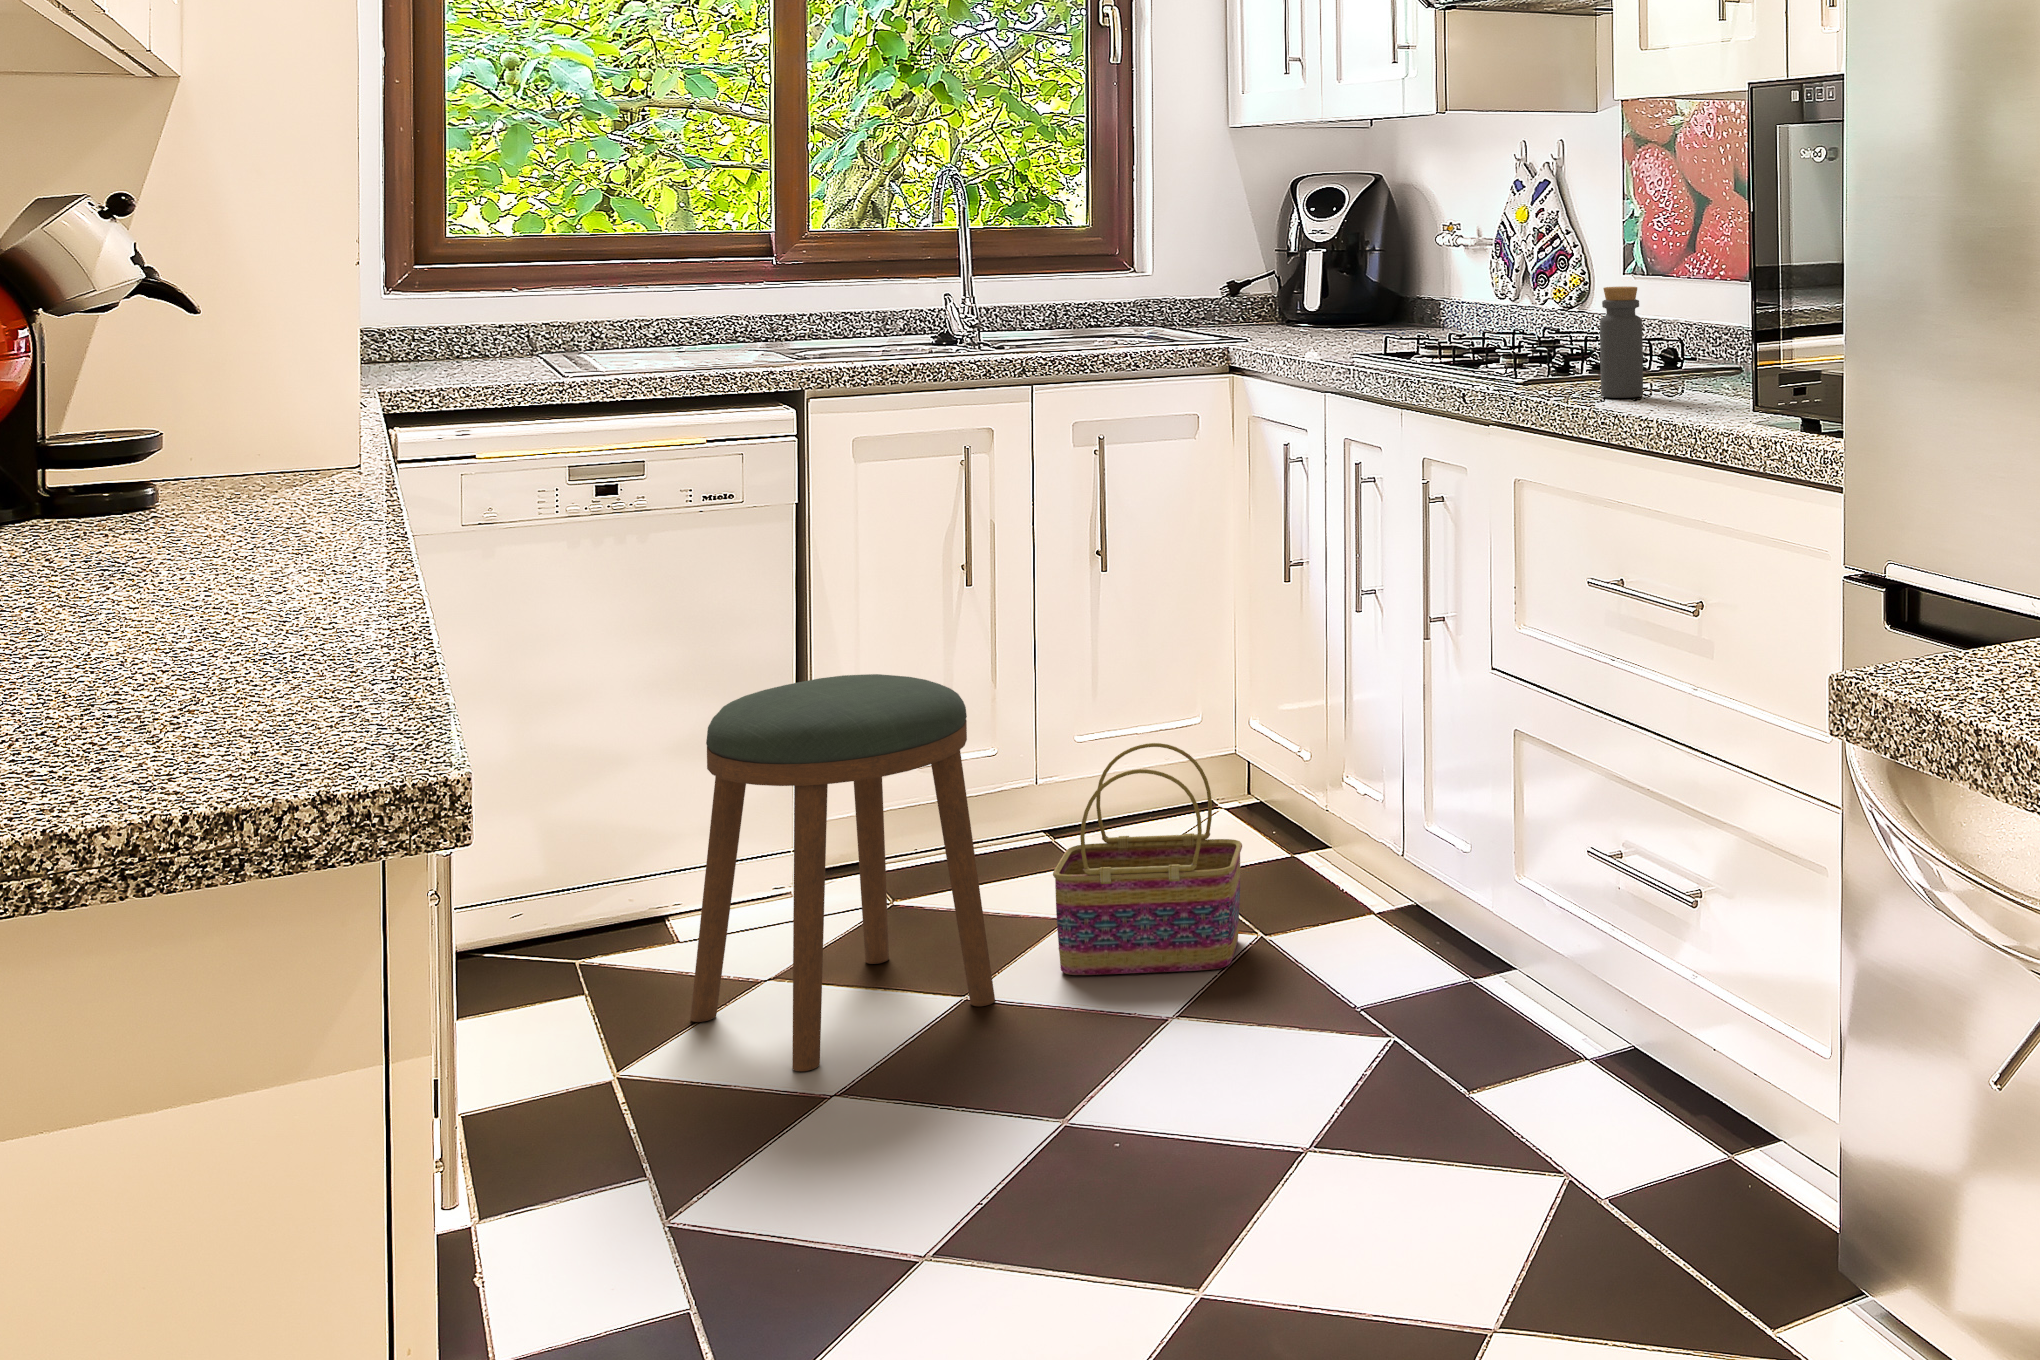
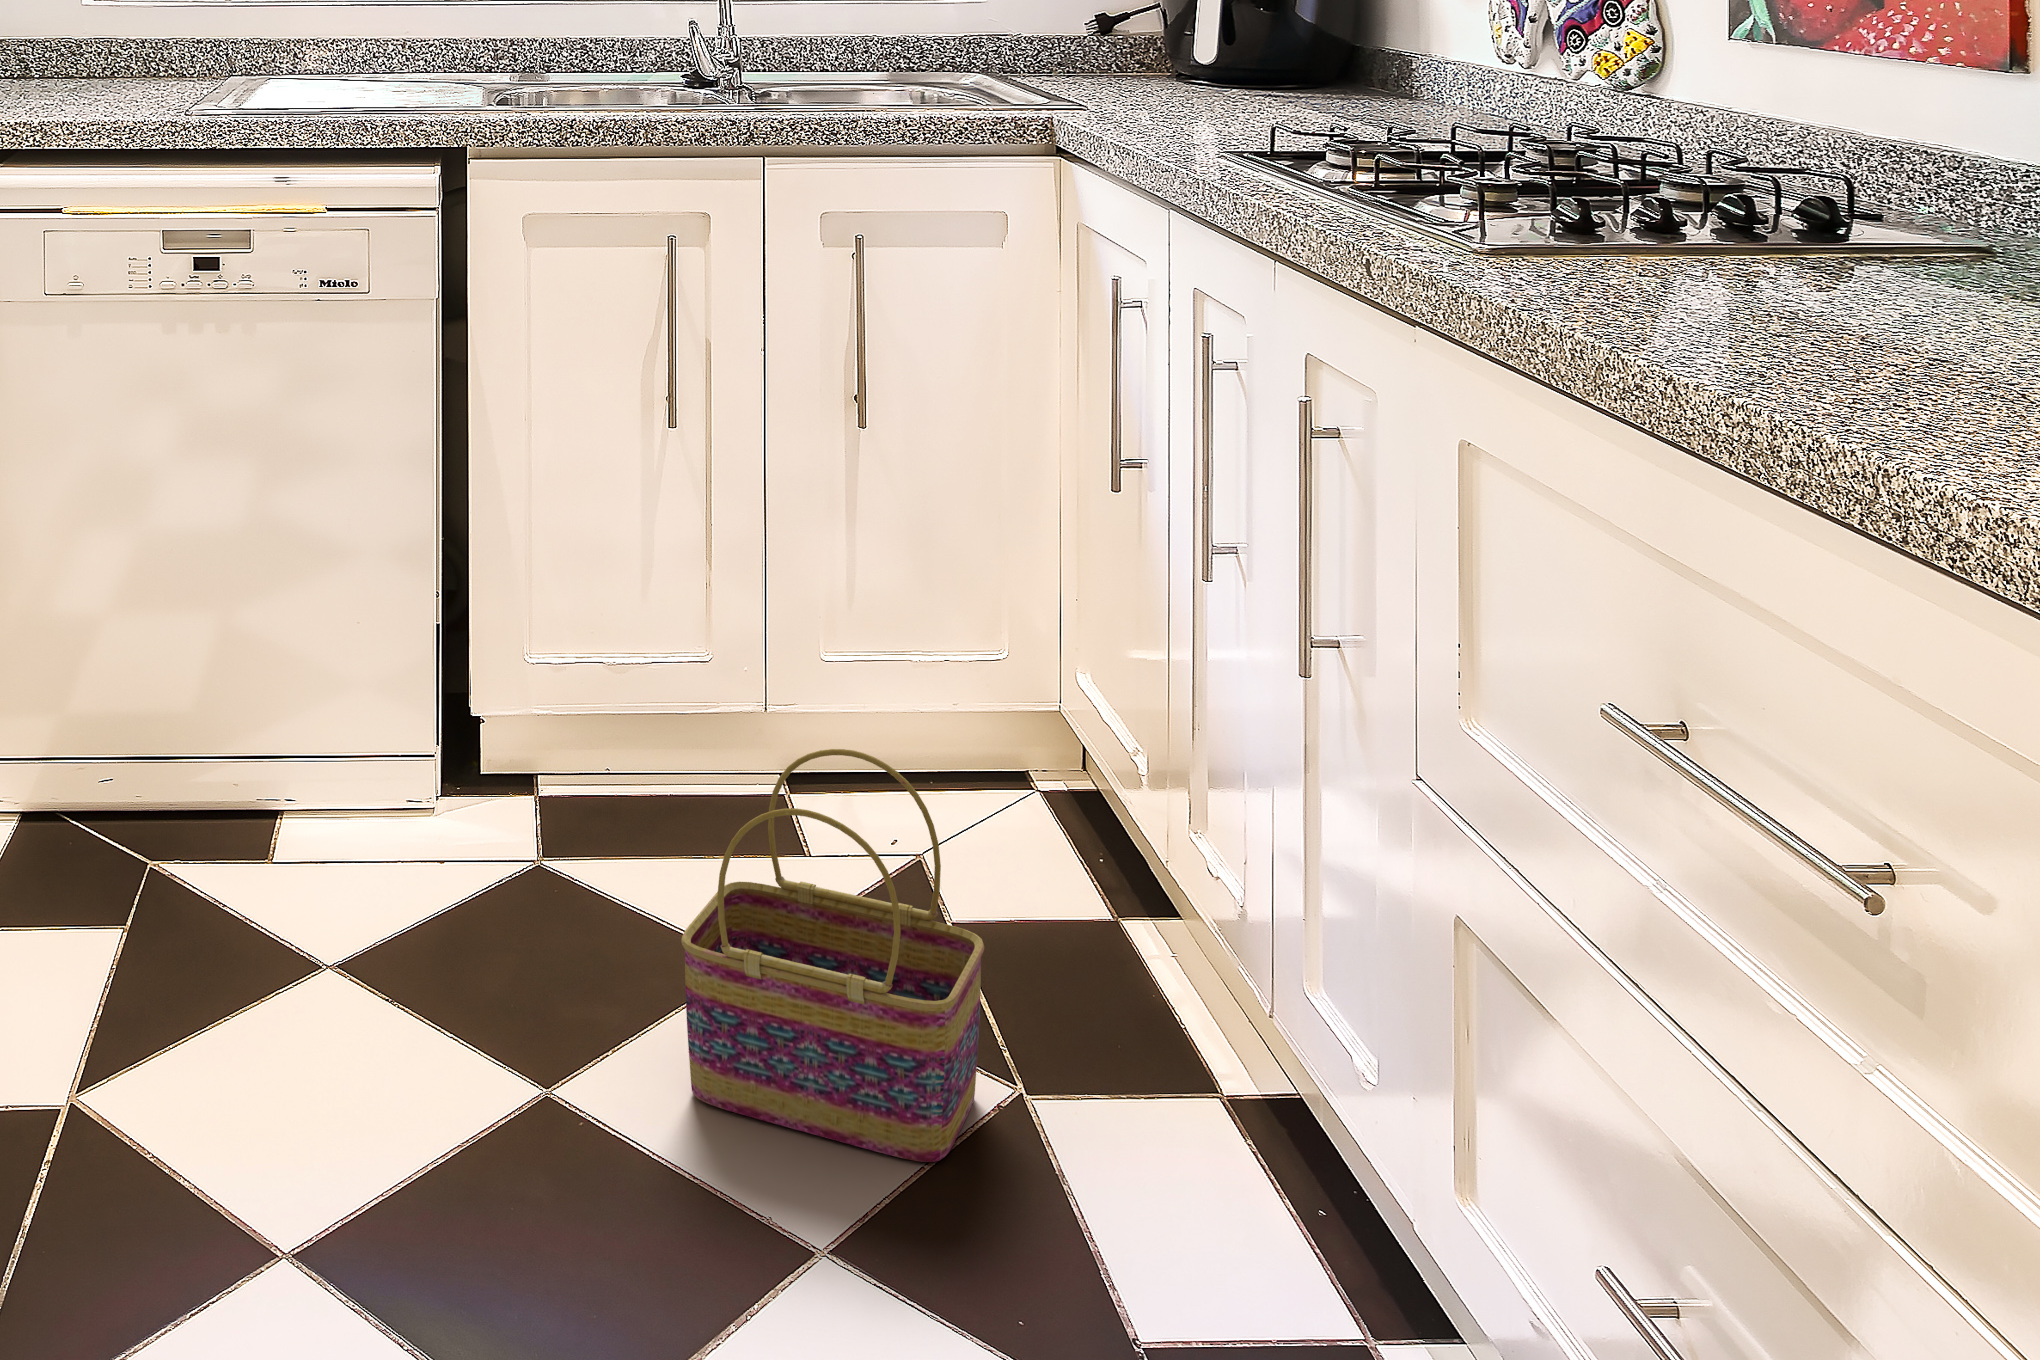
bottle: present [1600,287,1643,398] -> none [1652,90,1752,325]
stool: present [690,674,995,1071] -> none [199,574,581,1198]

